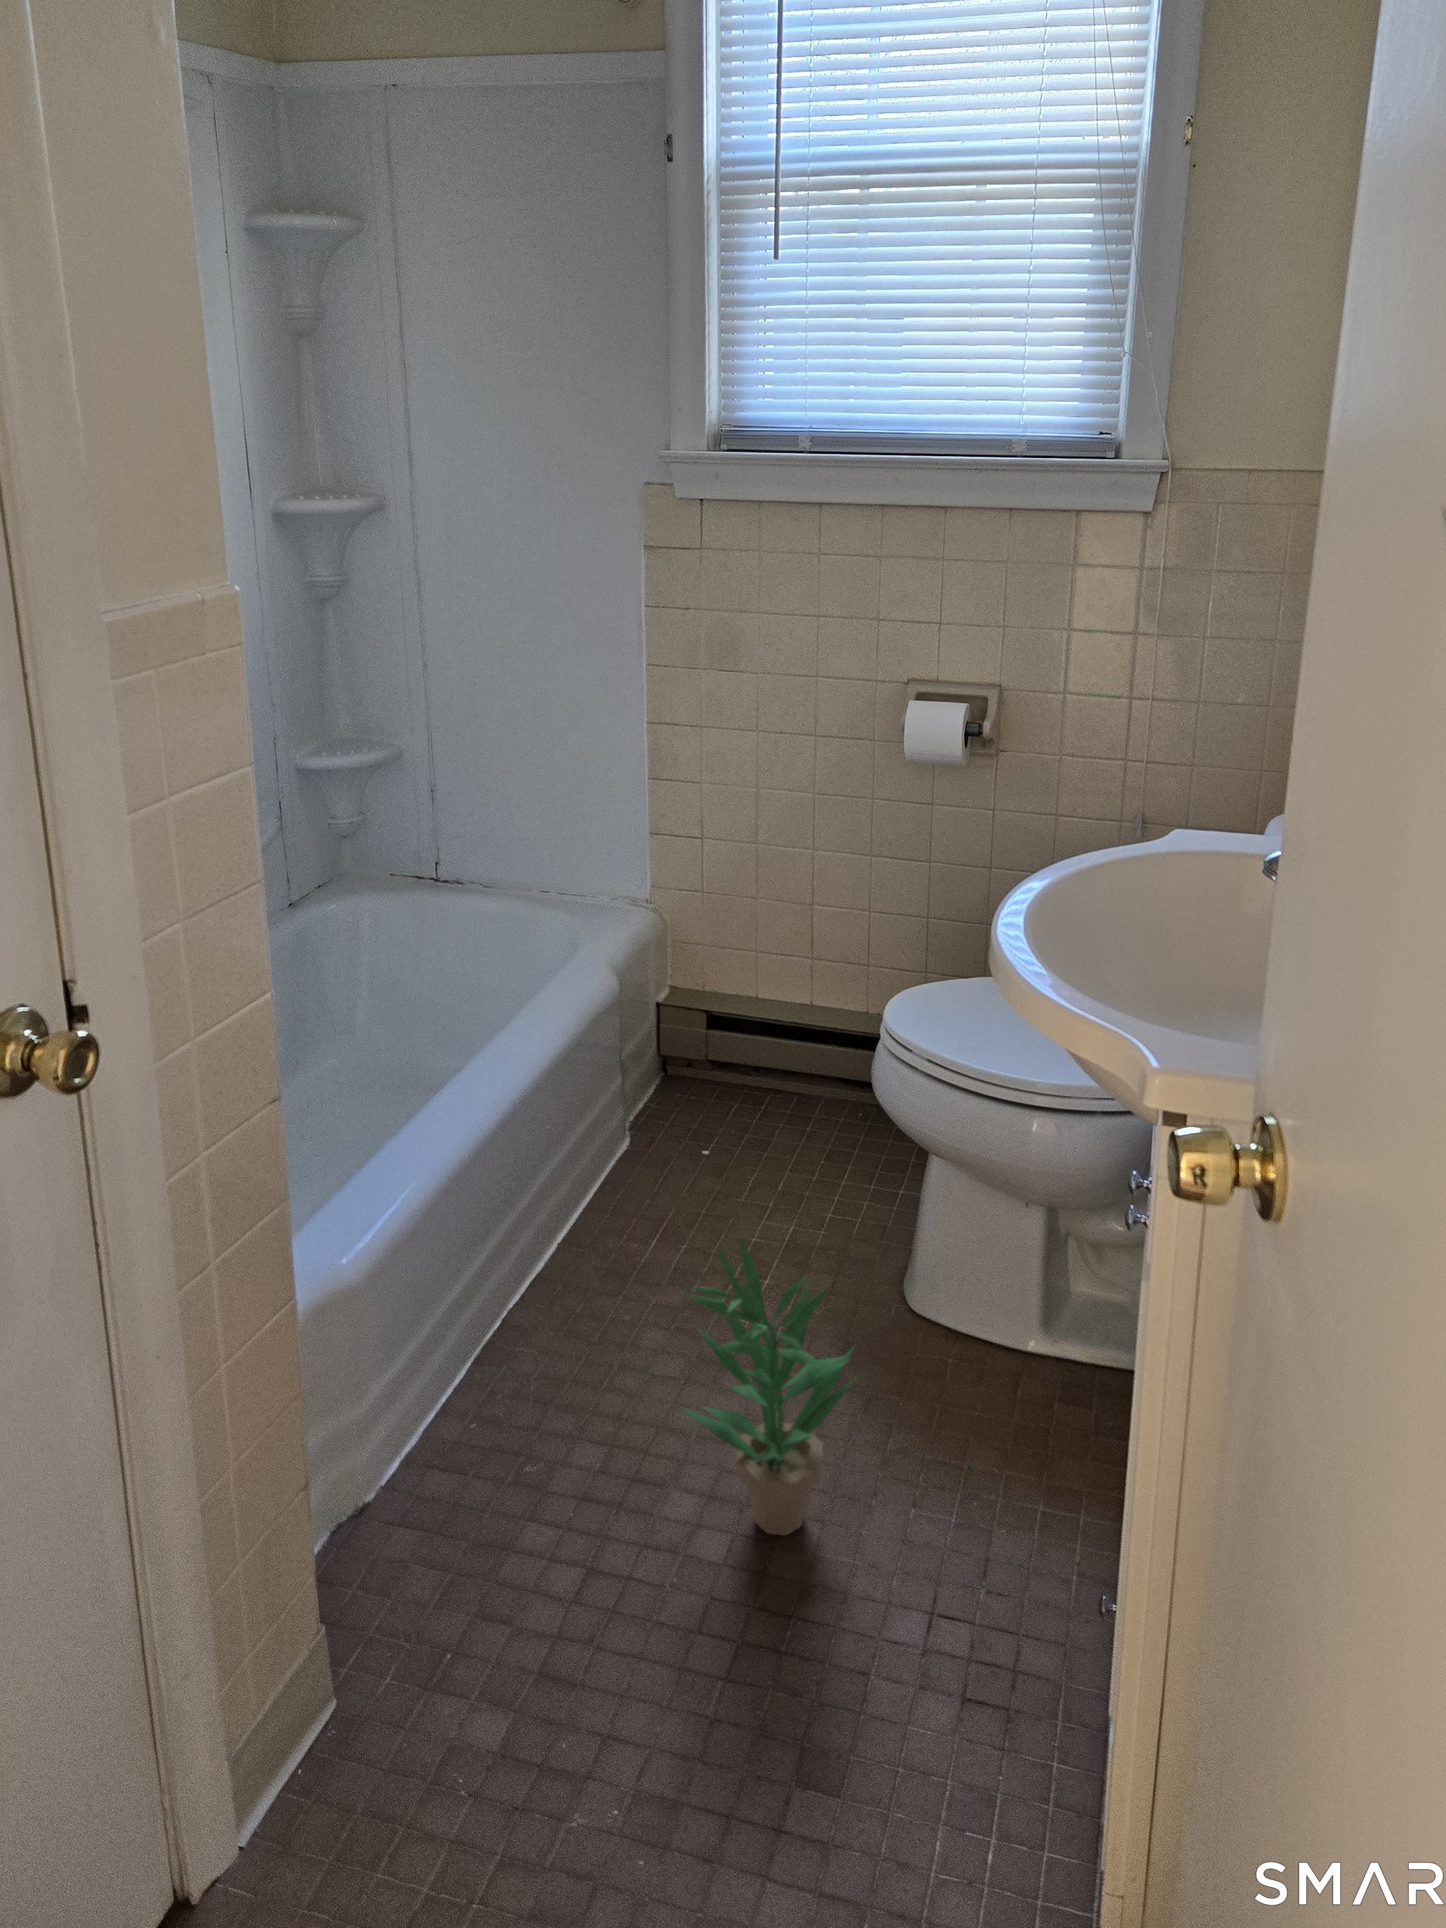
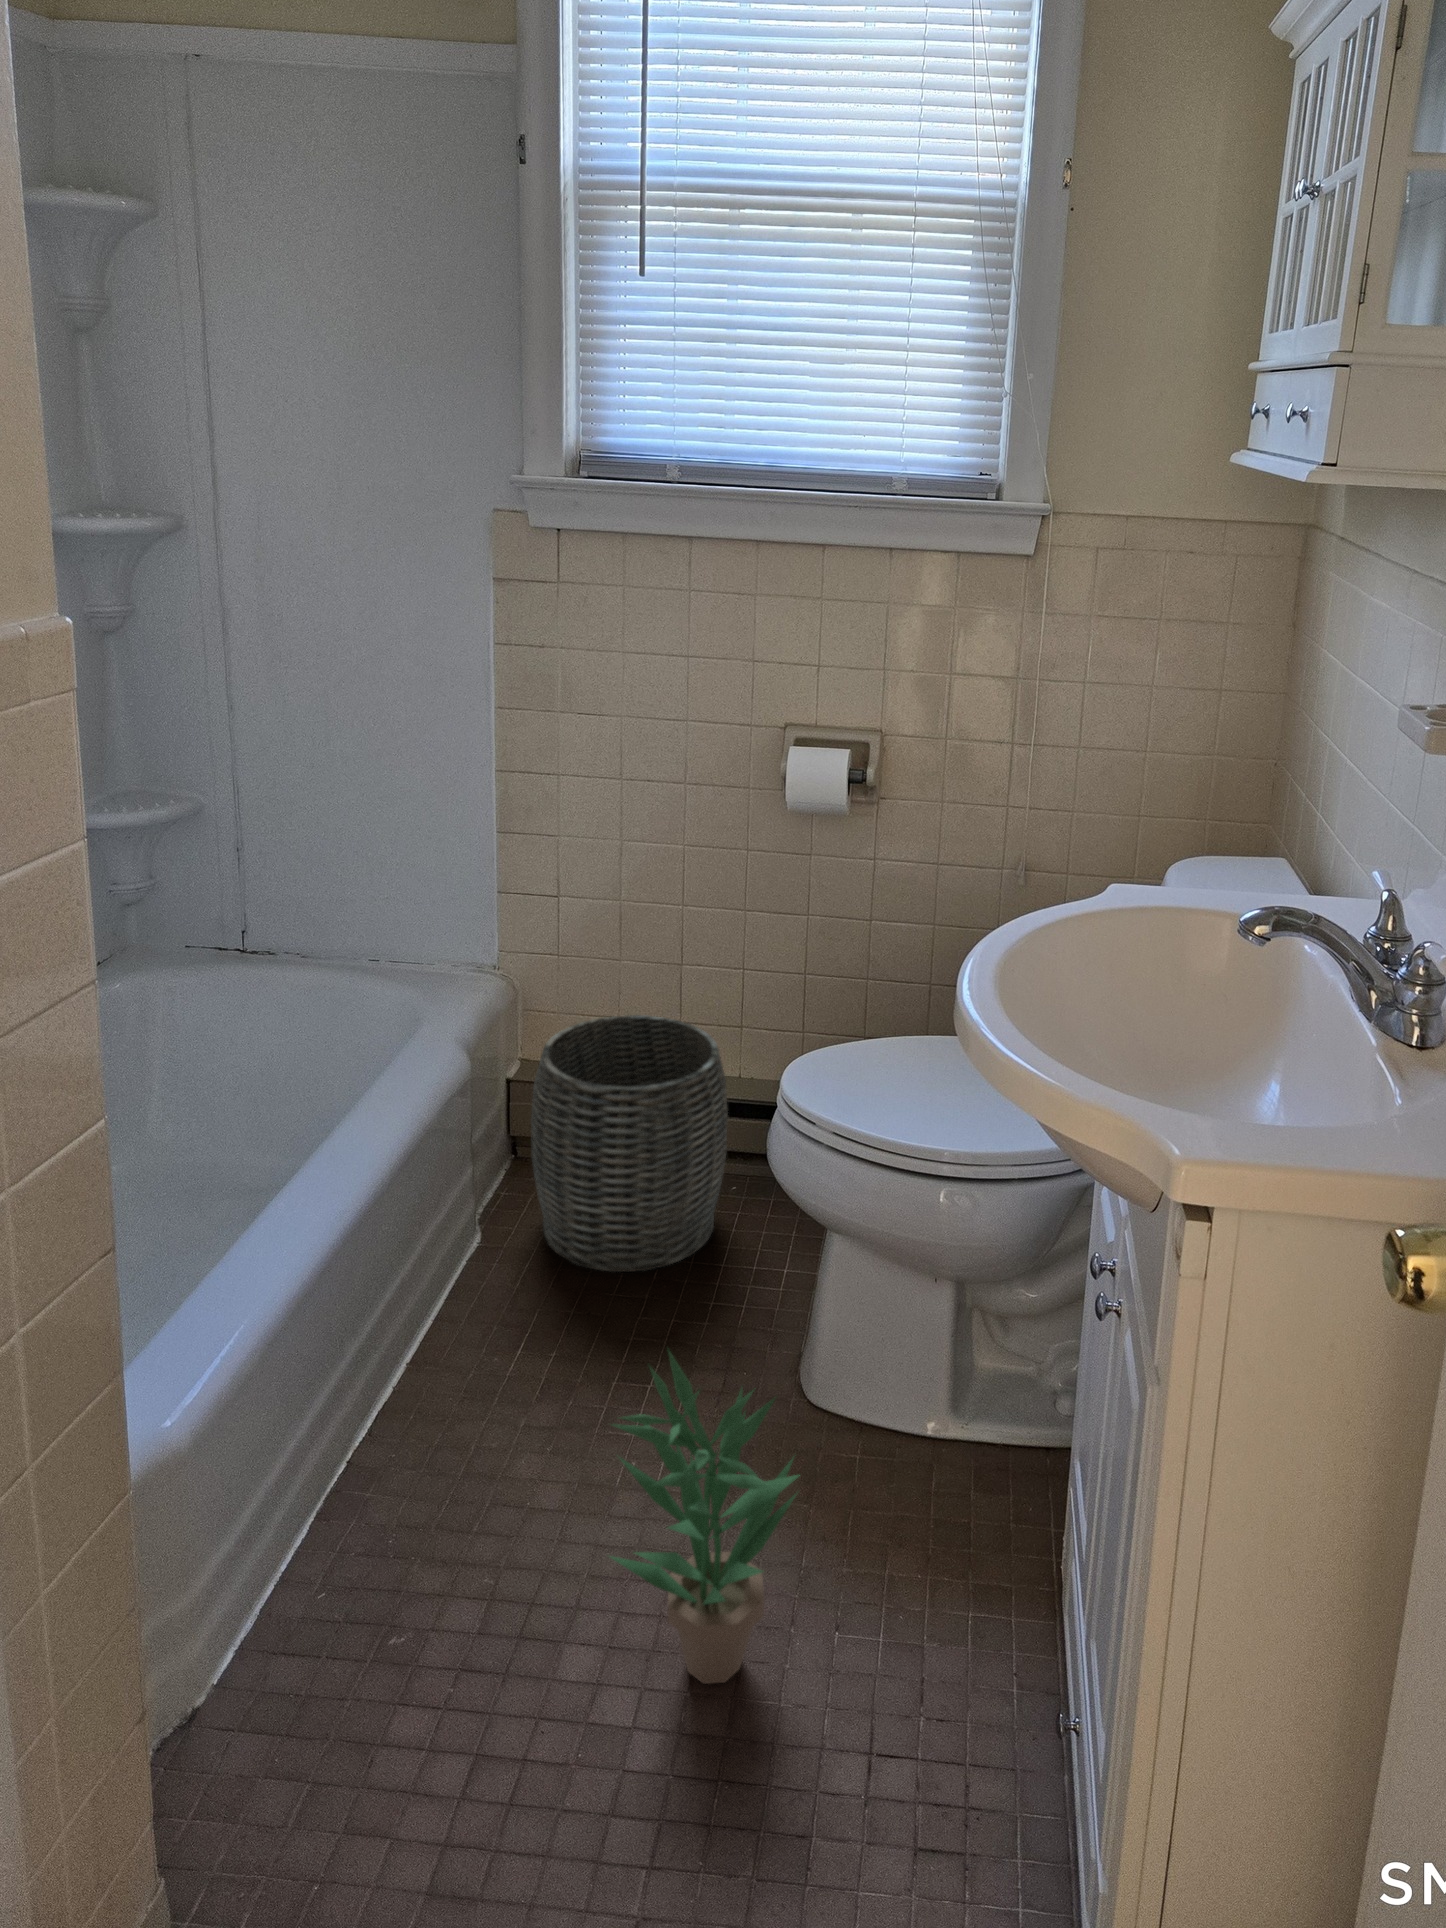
woven basket: none [669,949,847,1182] -> present [531,1015,728,1272]

